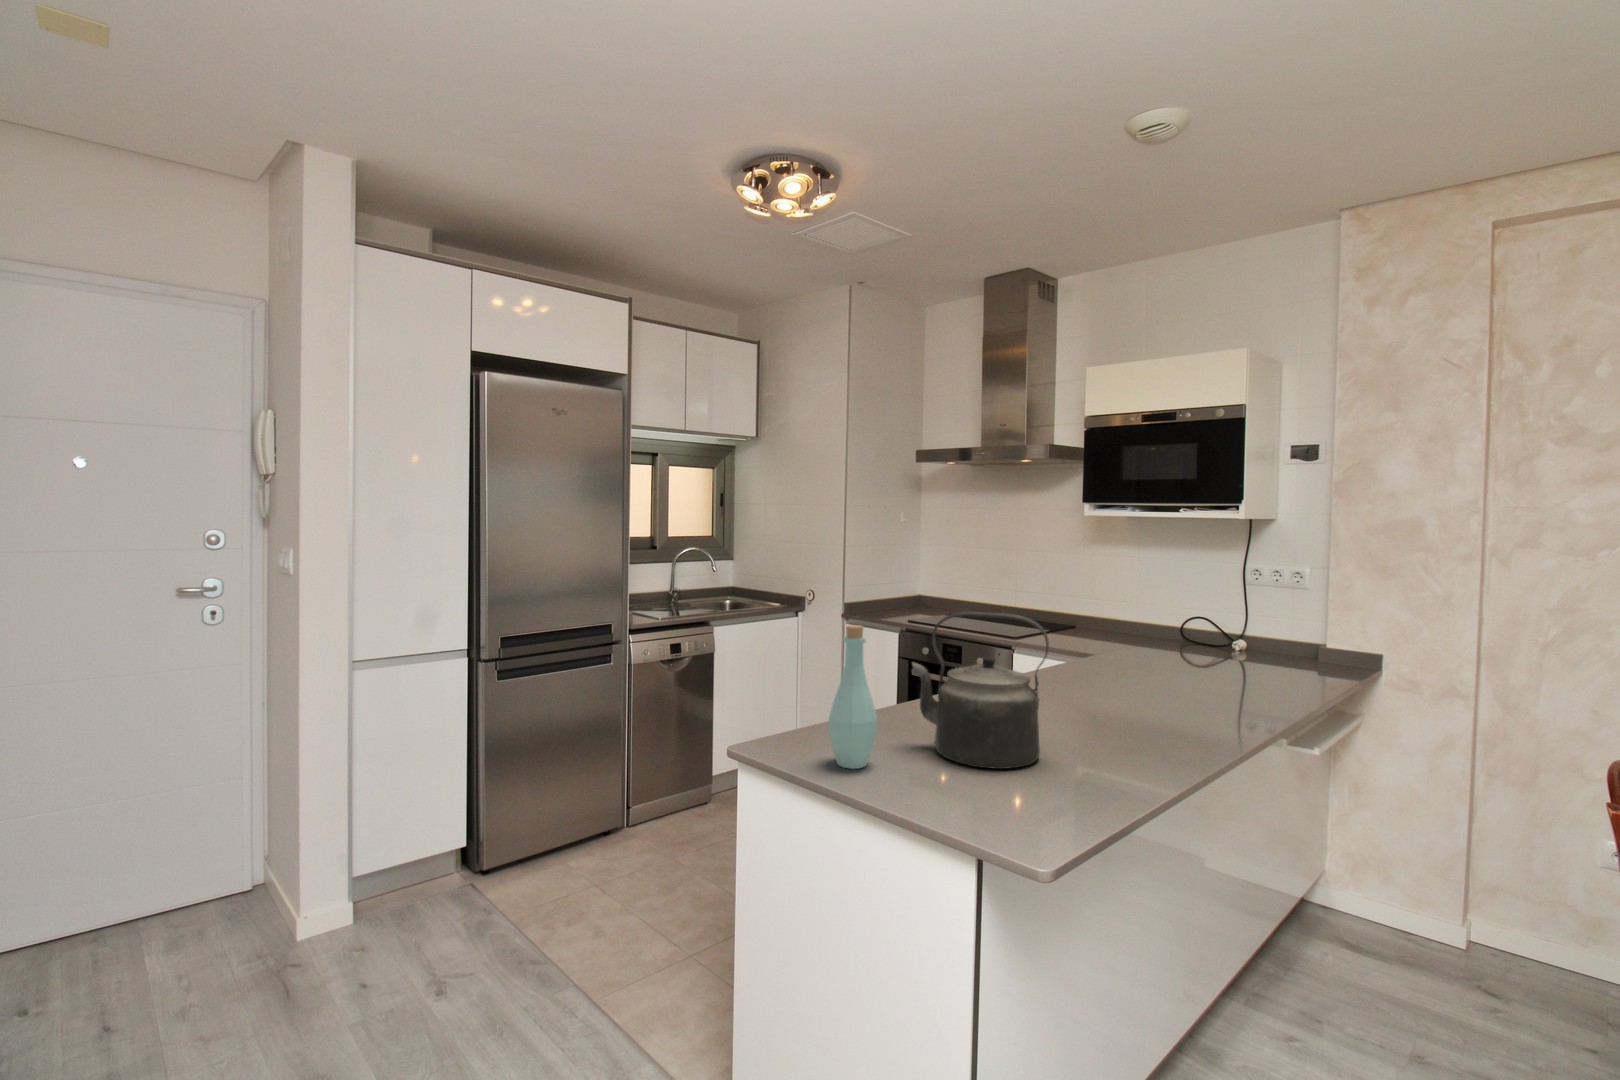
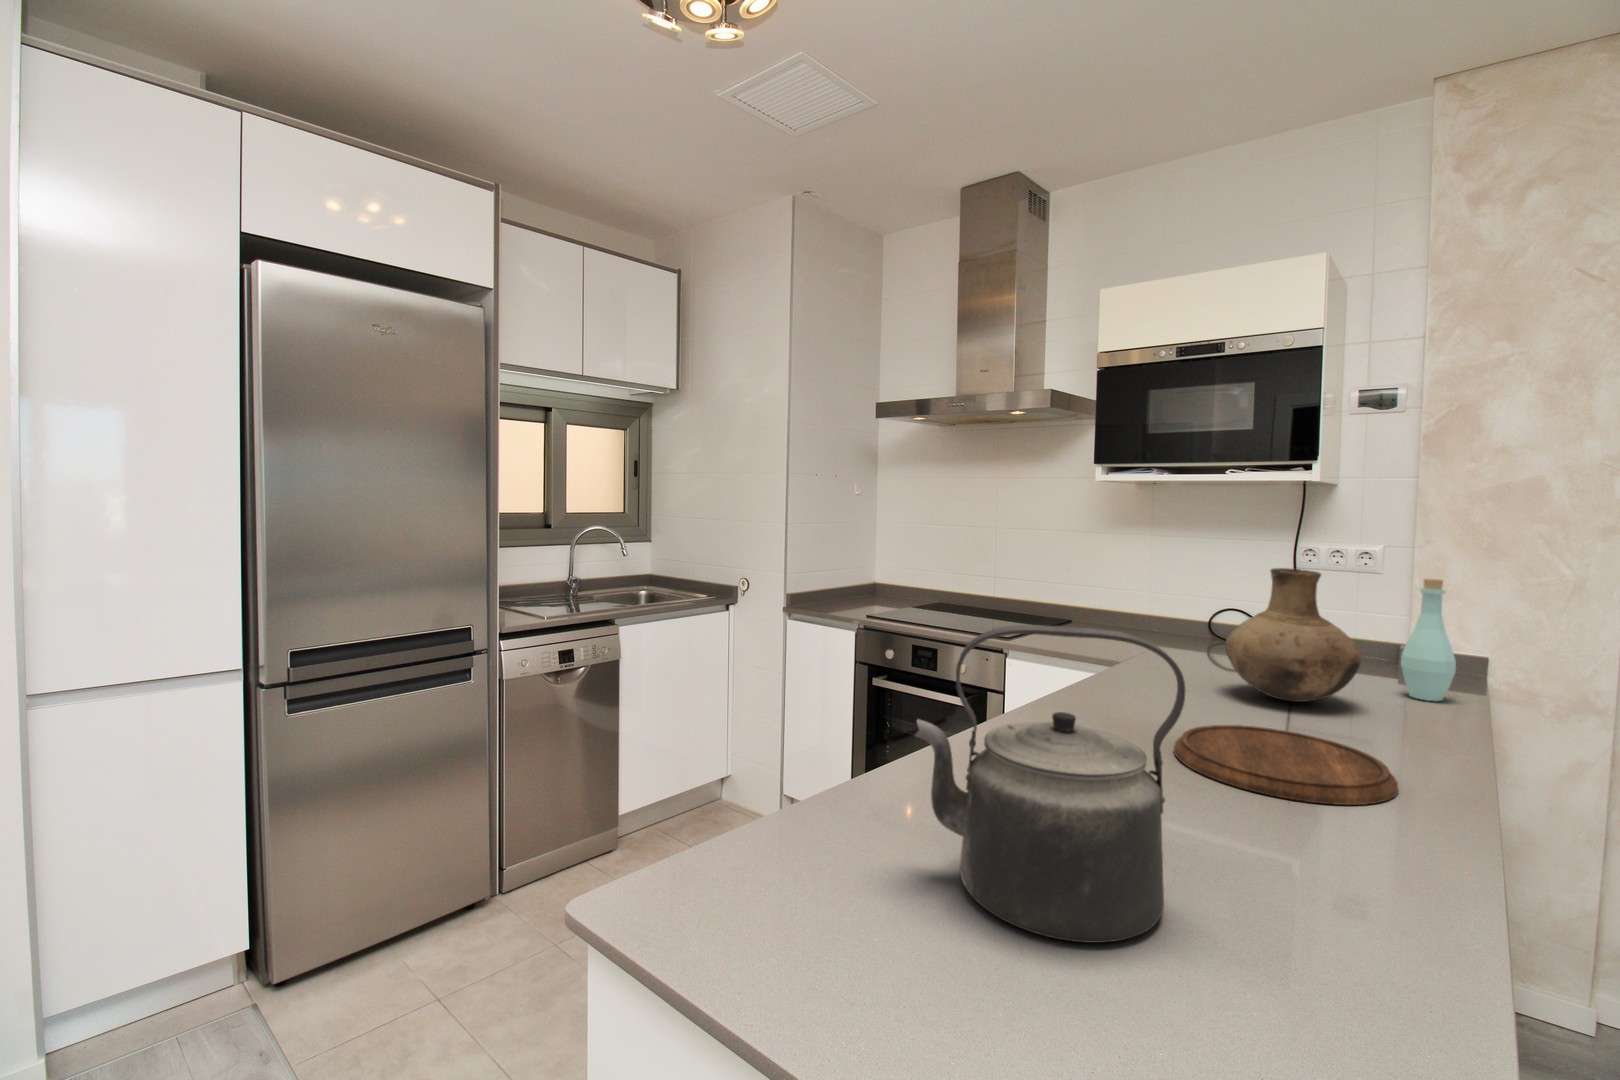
vase: none [1161,584,1253,680] -> present [1225,568,1361,702]
bottle: present [828,625,877,769] -> present [1401,579,1456,701]
cutting board: none [1096,688,1230,728] -> present [1174,725,1398,805]

